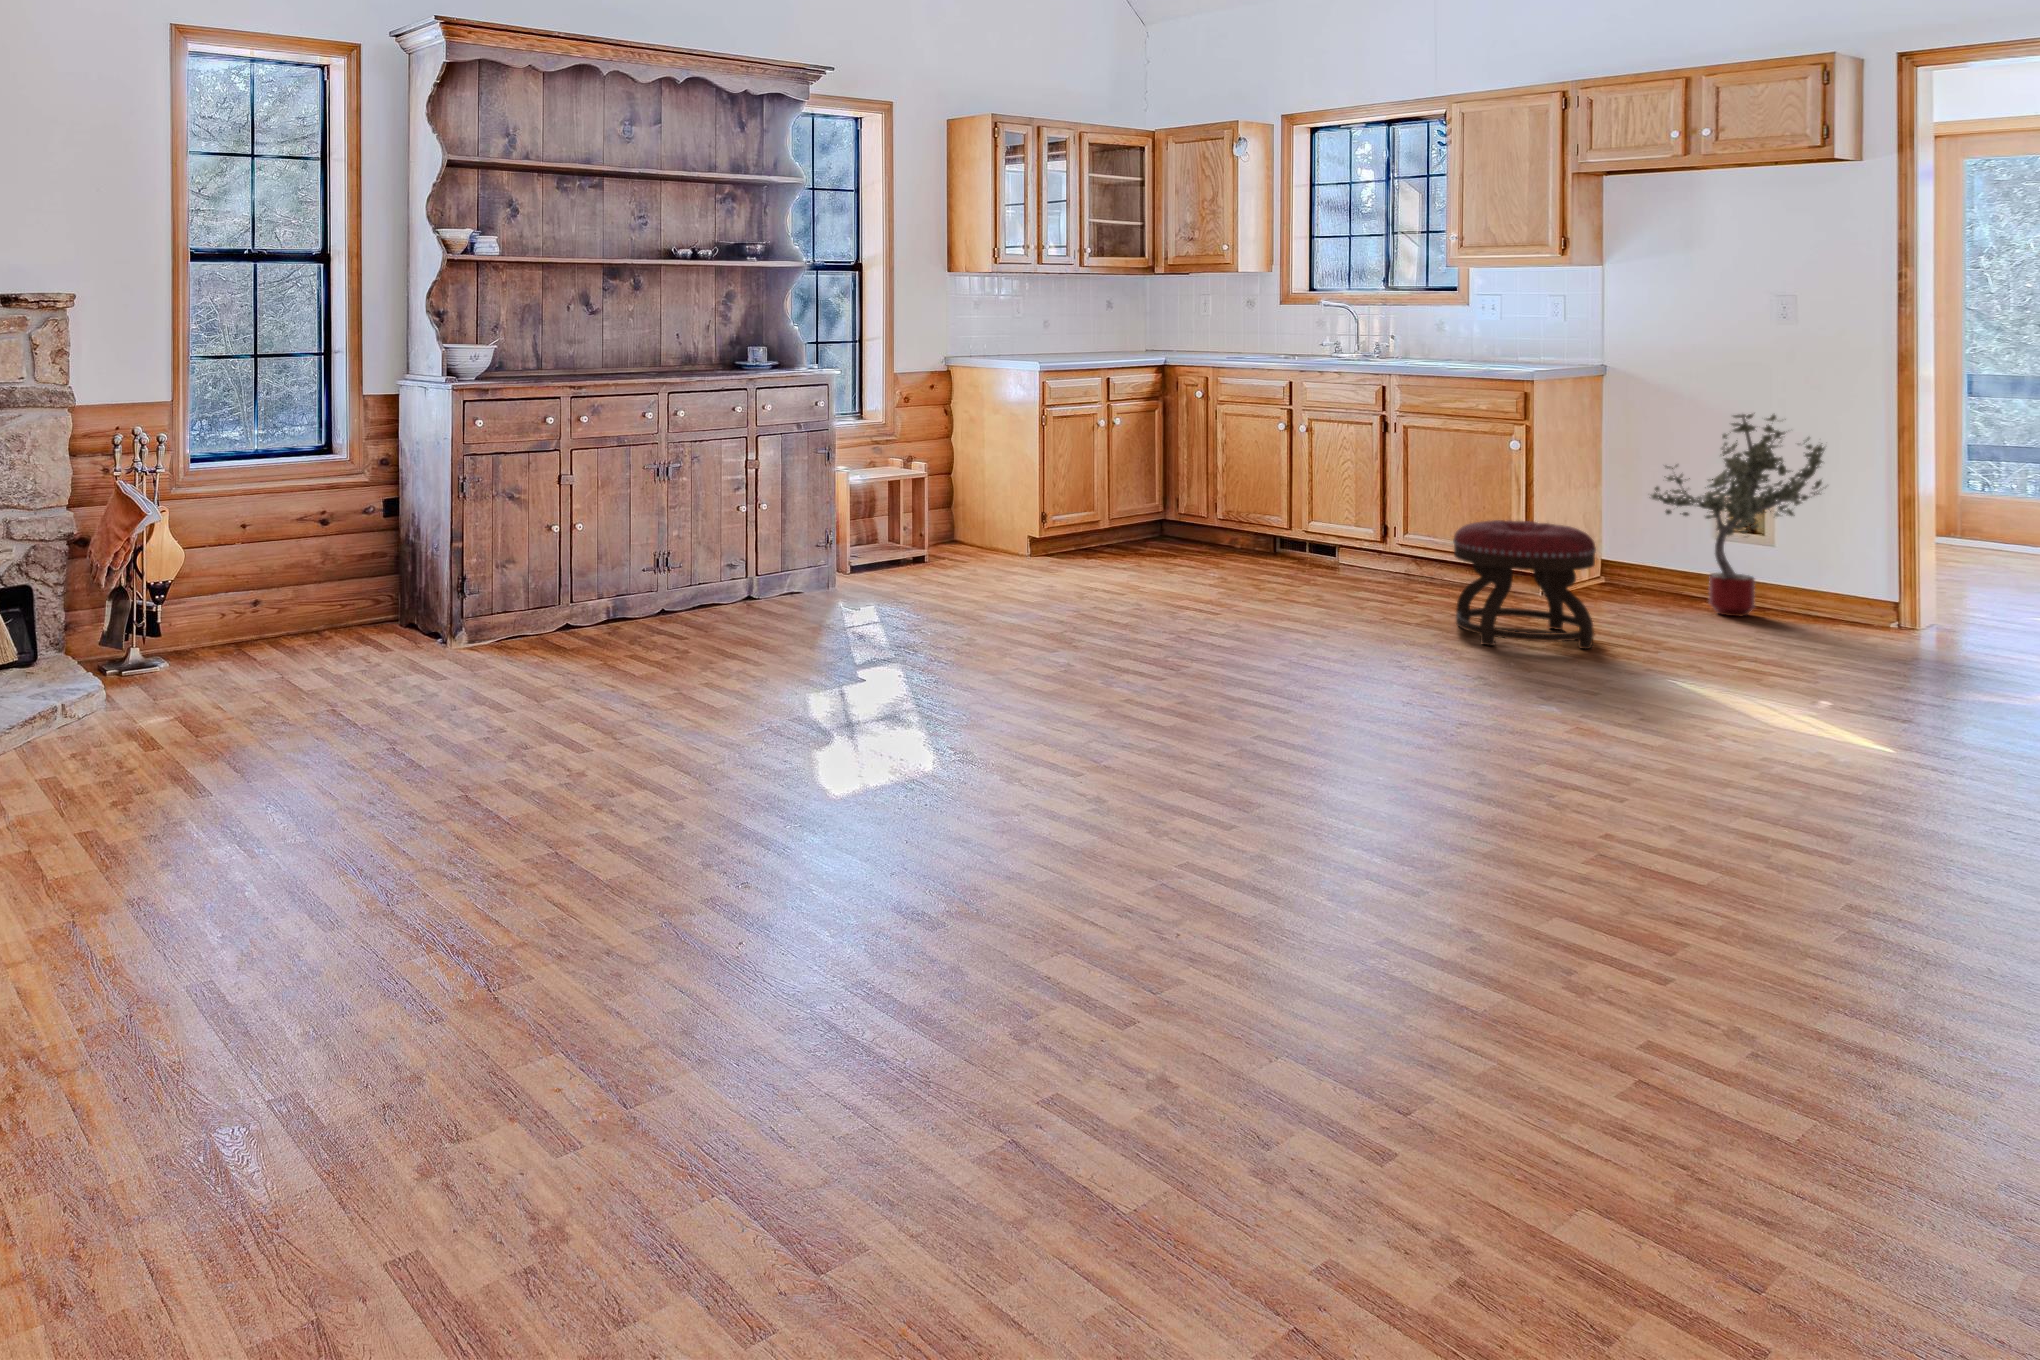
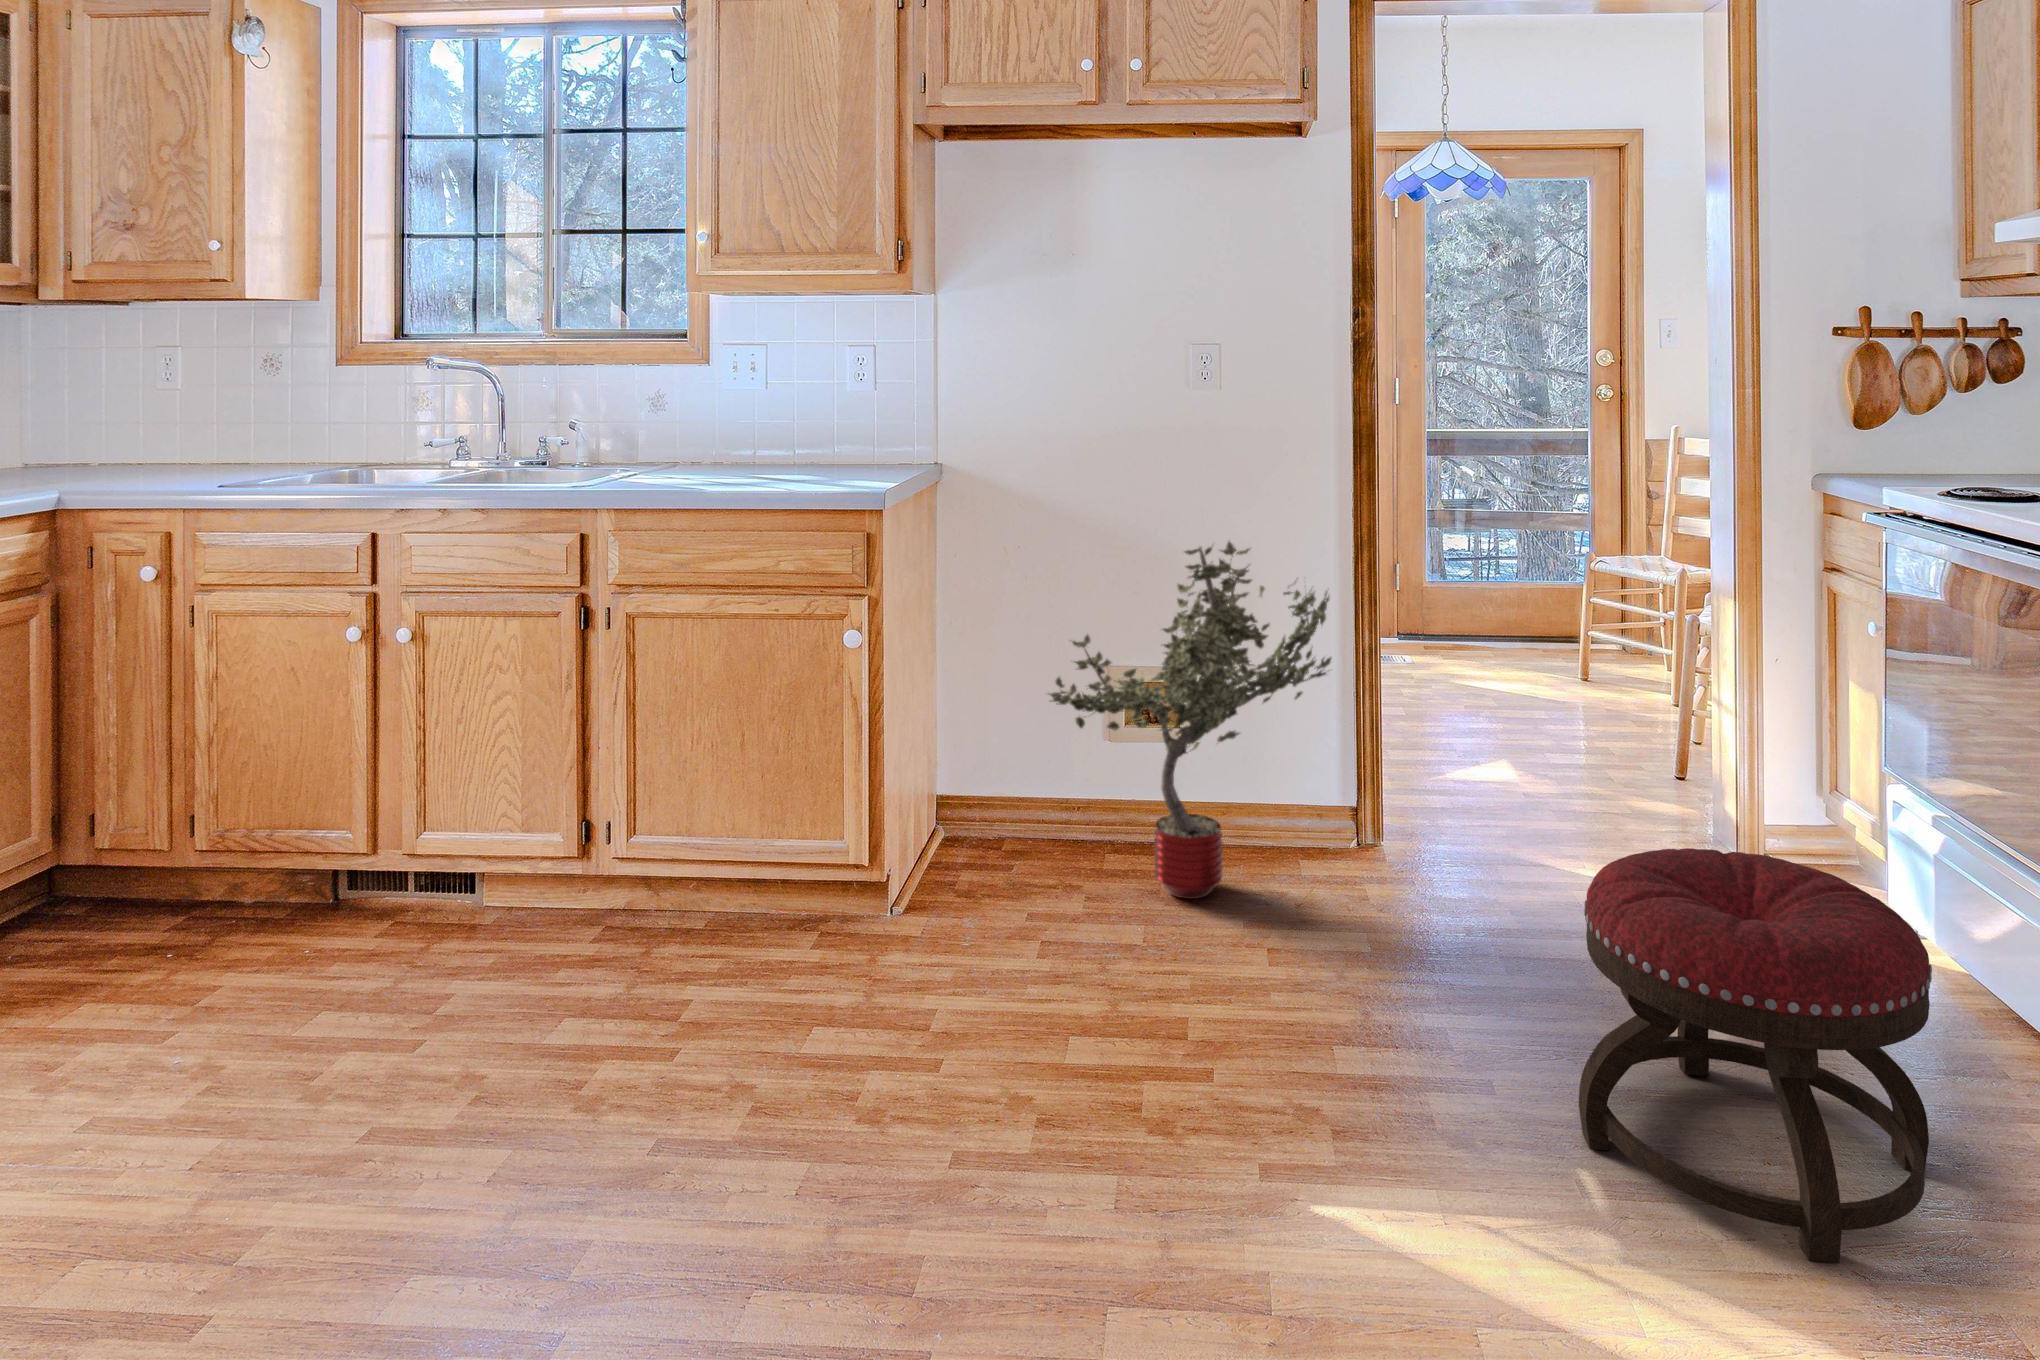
ottoman: present [1453,520,1596,649] -> present [1579,848,1932,1263]

